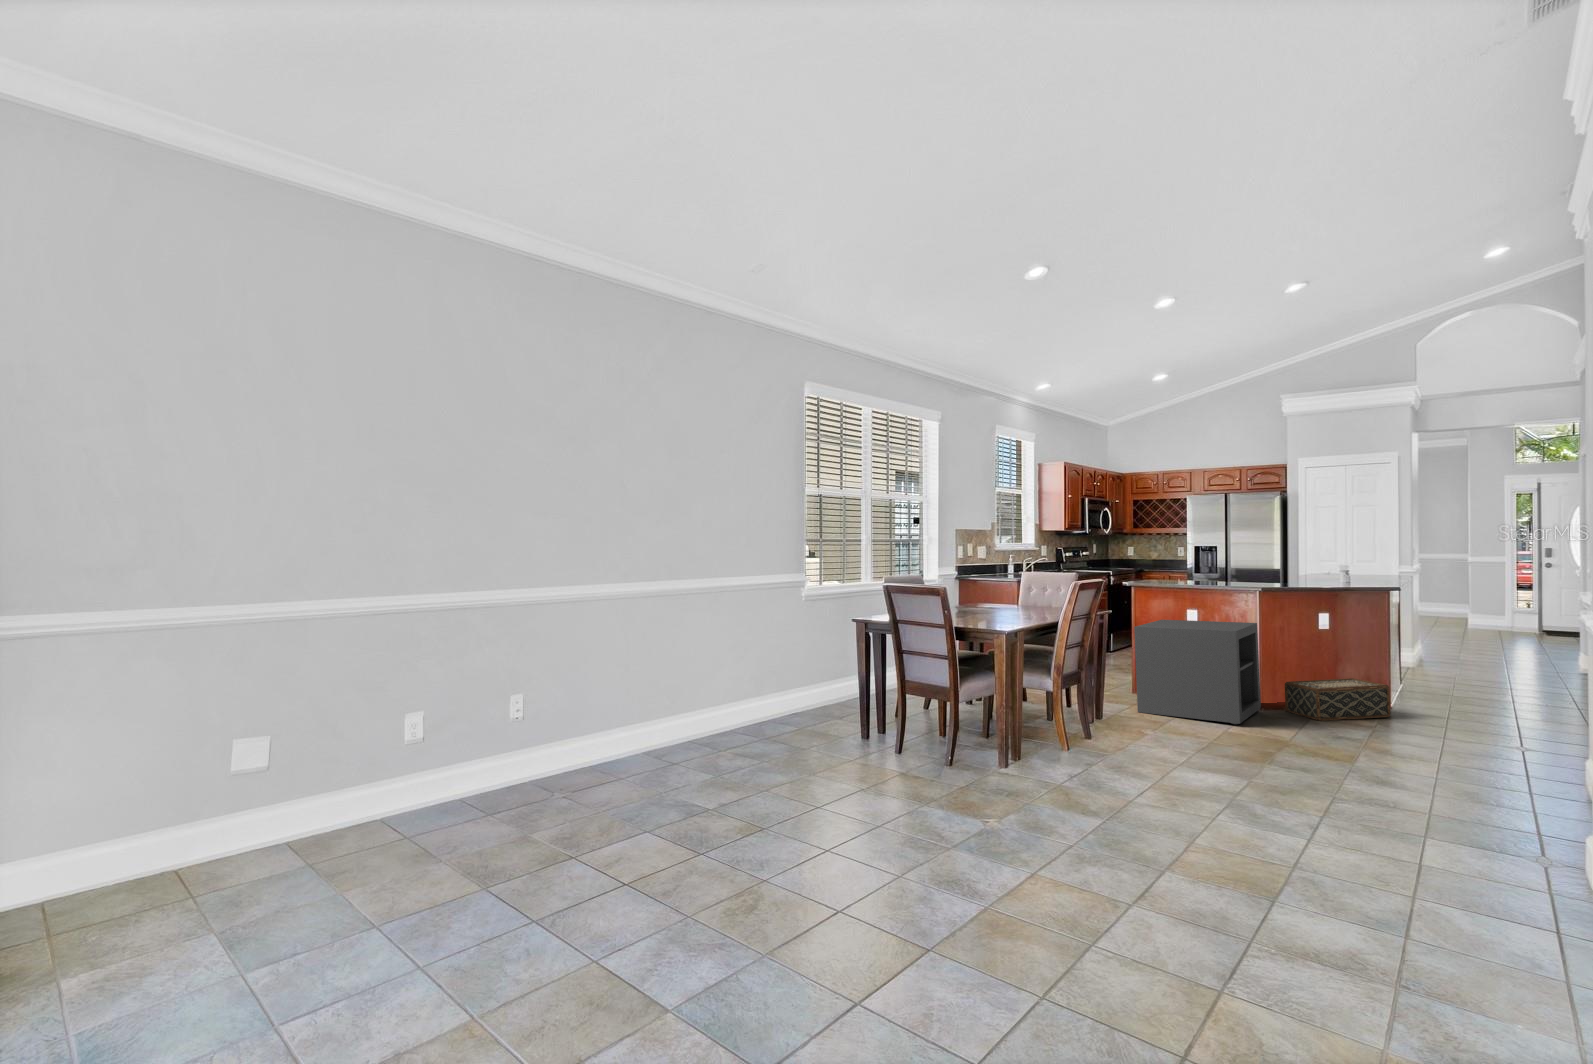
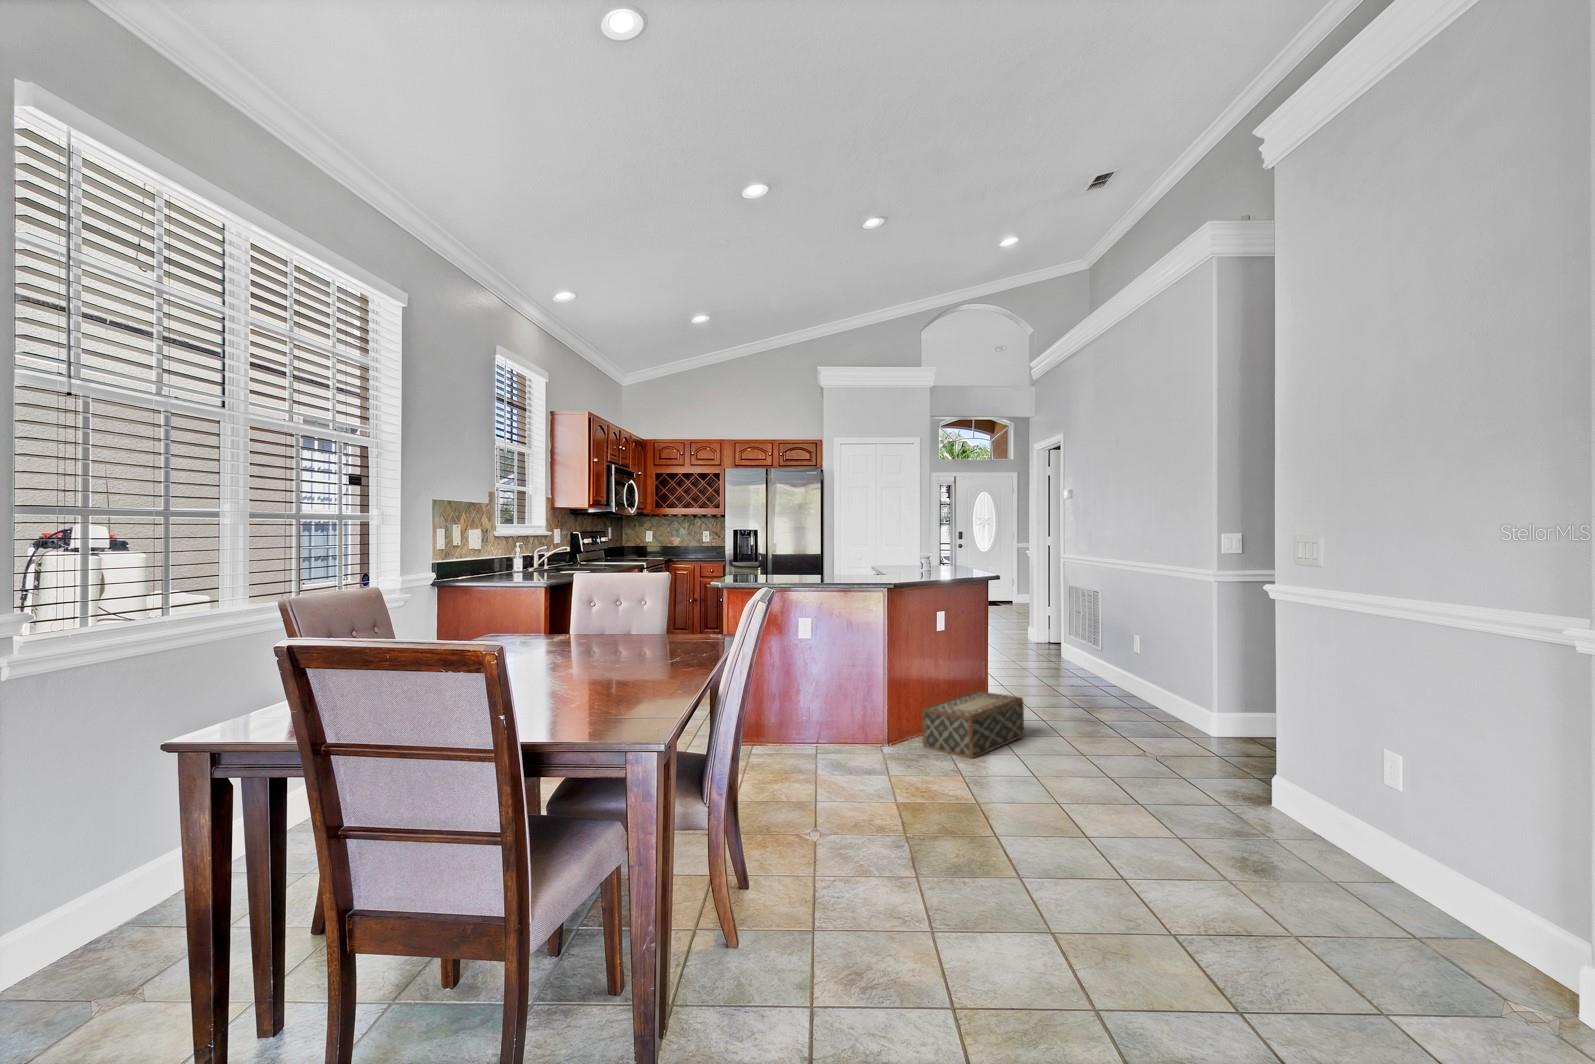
storage cabinet: present [1134,620,1261,724] -> none [760,633,910,792]

